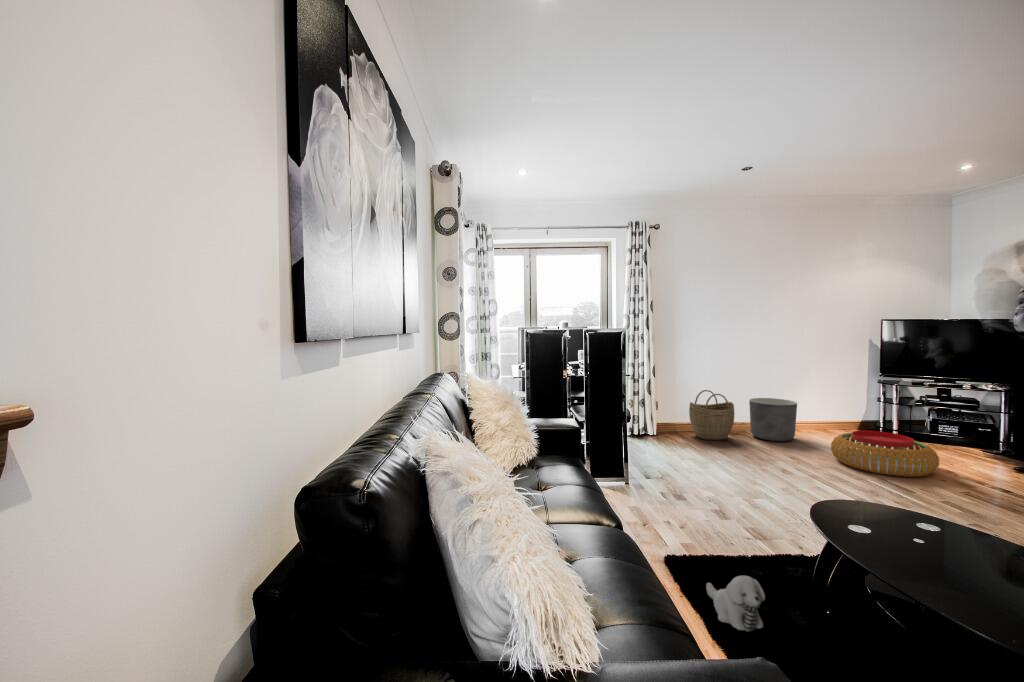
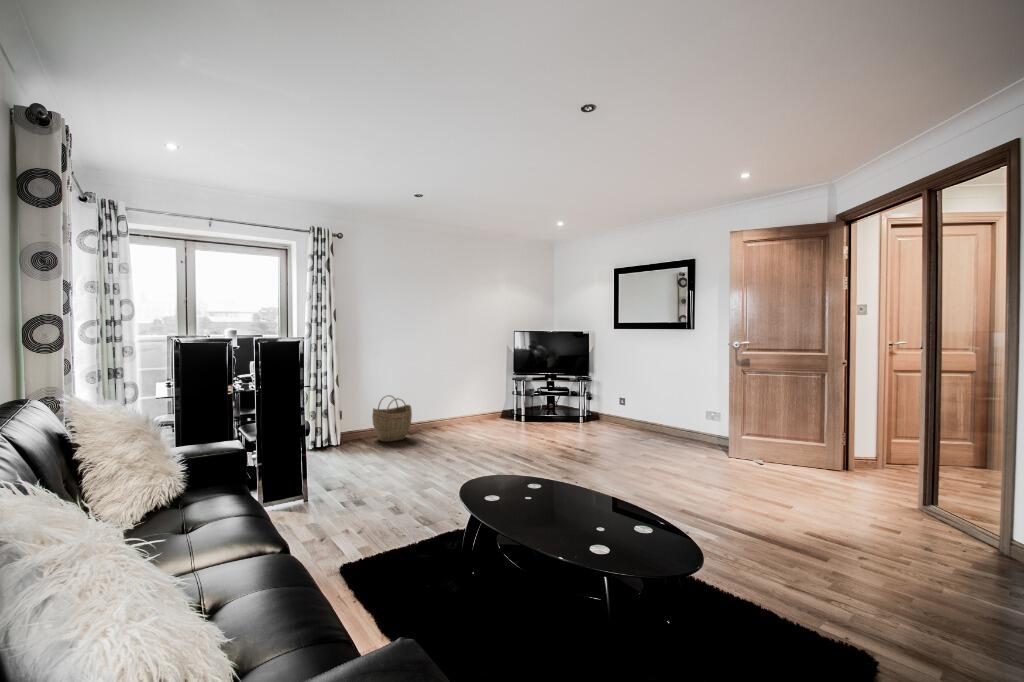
planter: present [749,398,797,441] -> none [424,398,460,435]
pouf: present [831,430,939,477] -> none [480,419,542,451]
plush toy: present [706,575,765,632] -> none [370,557,413,603]

